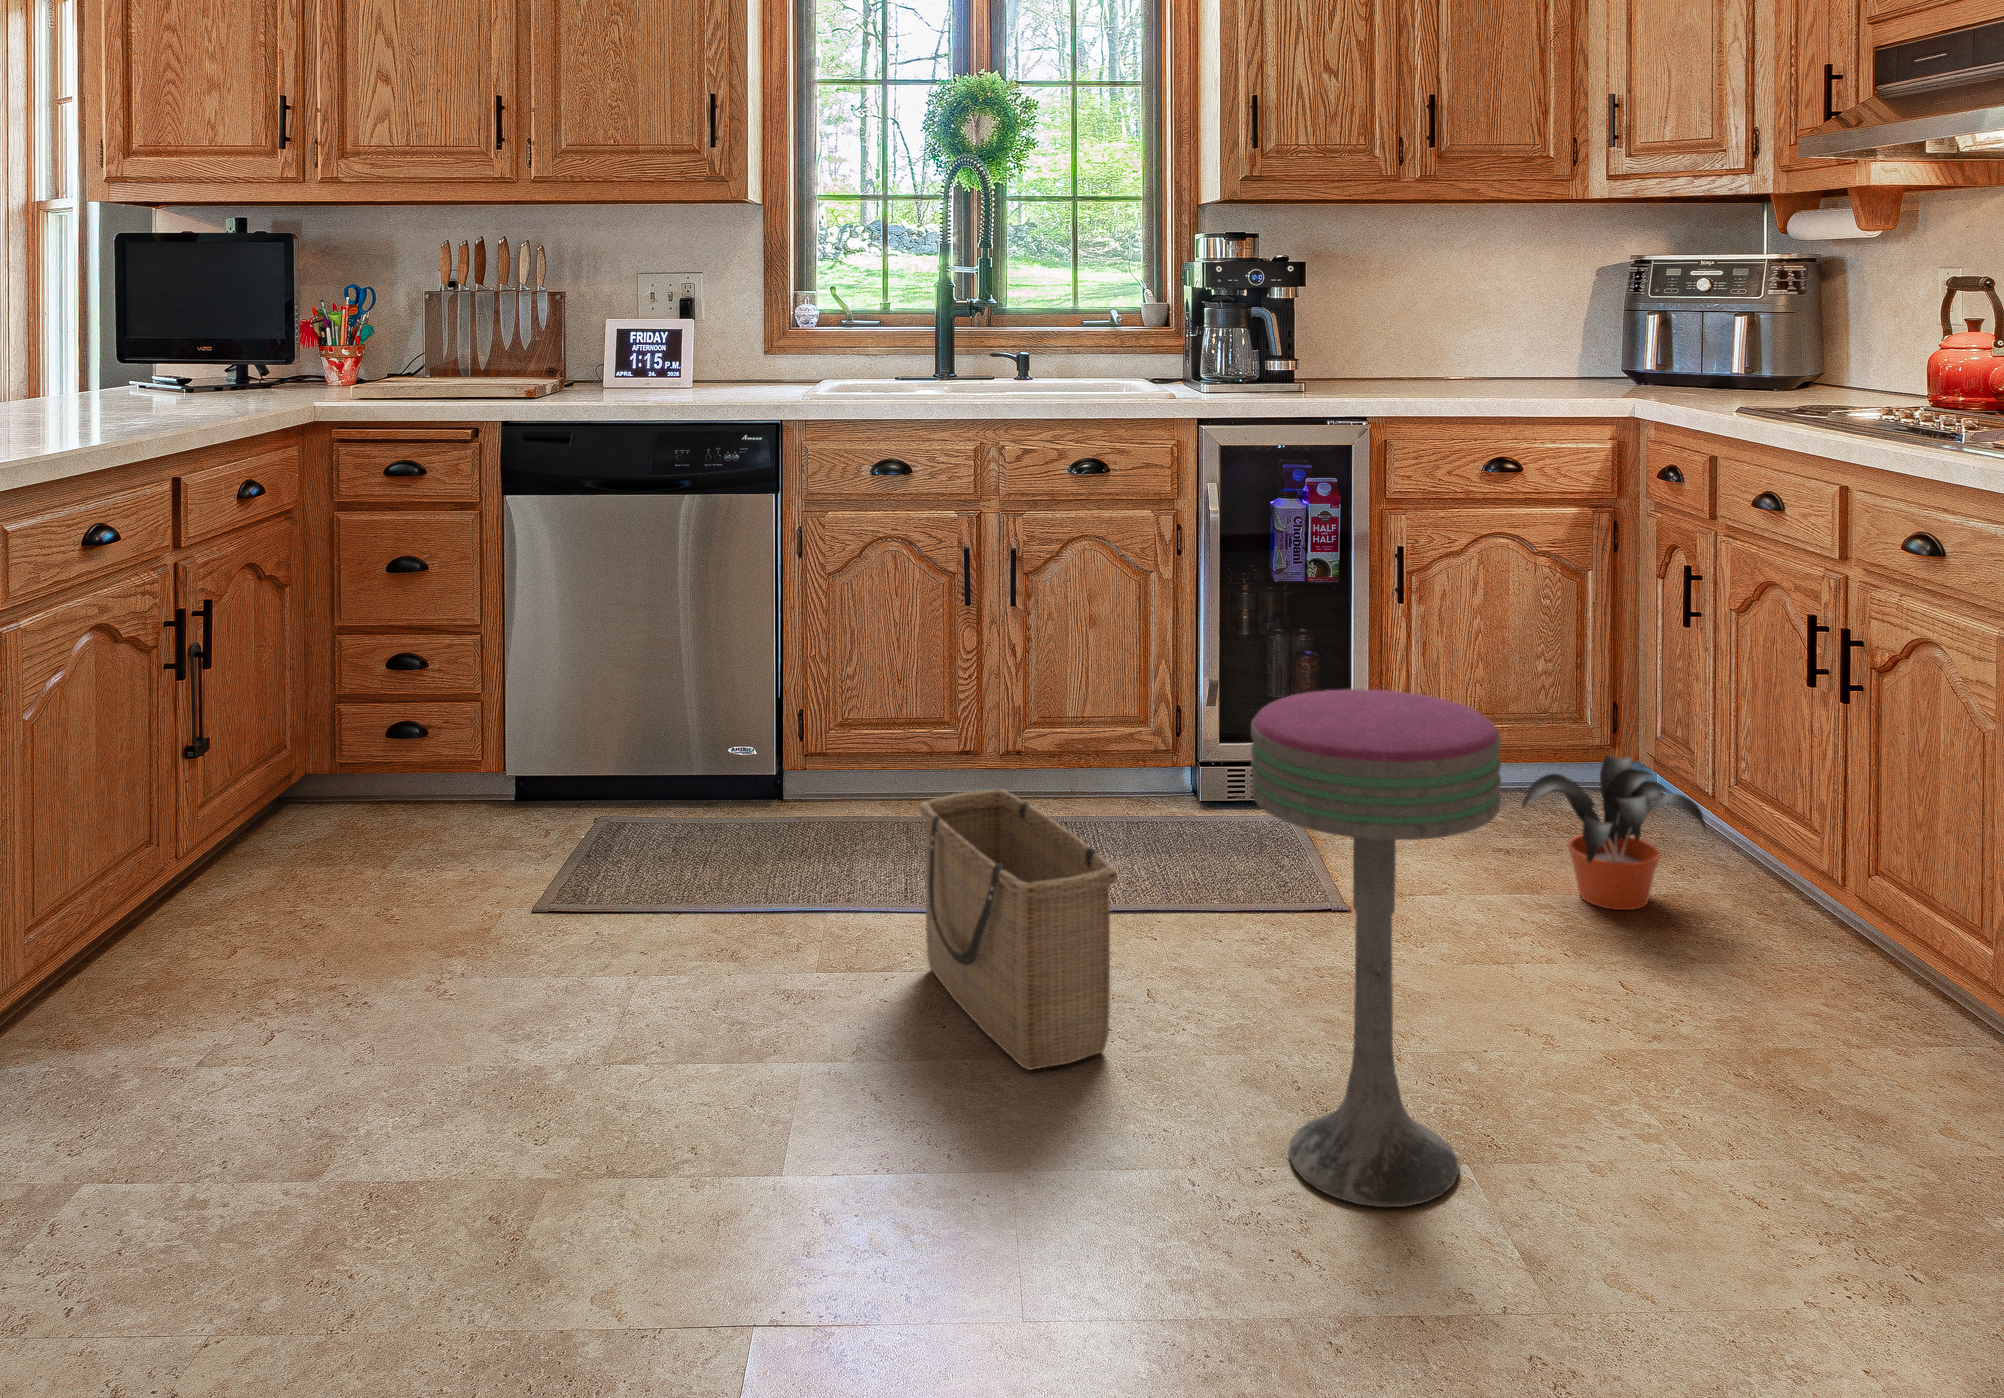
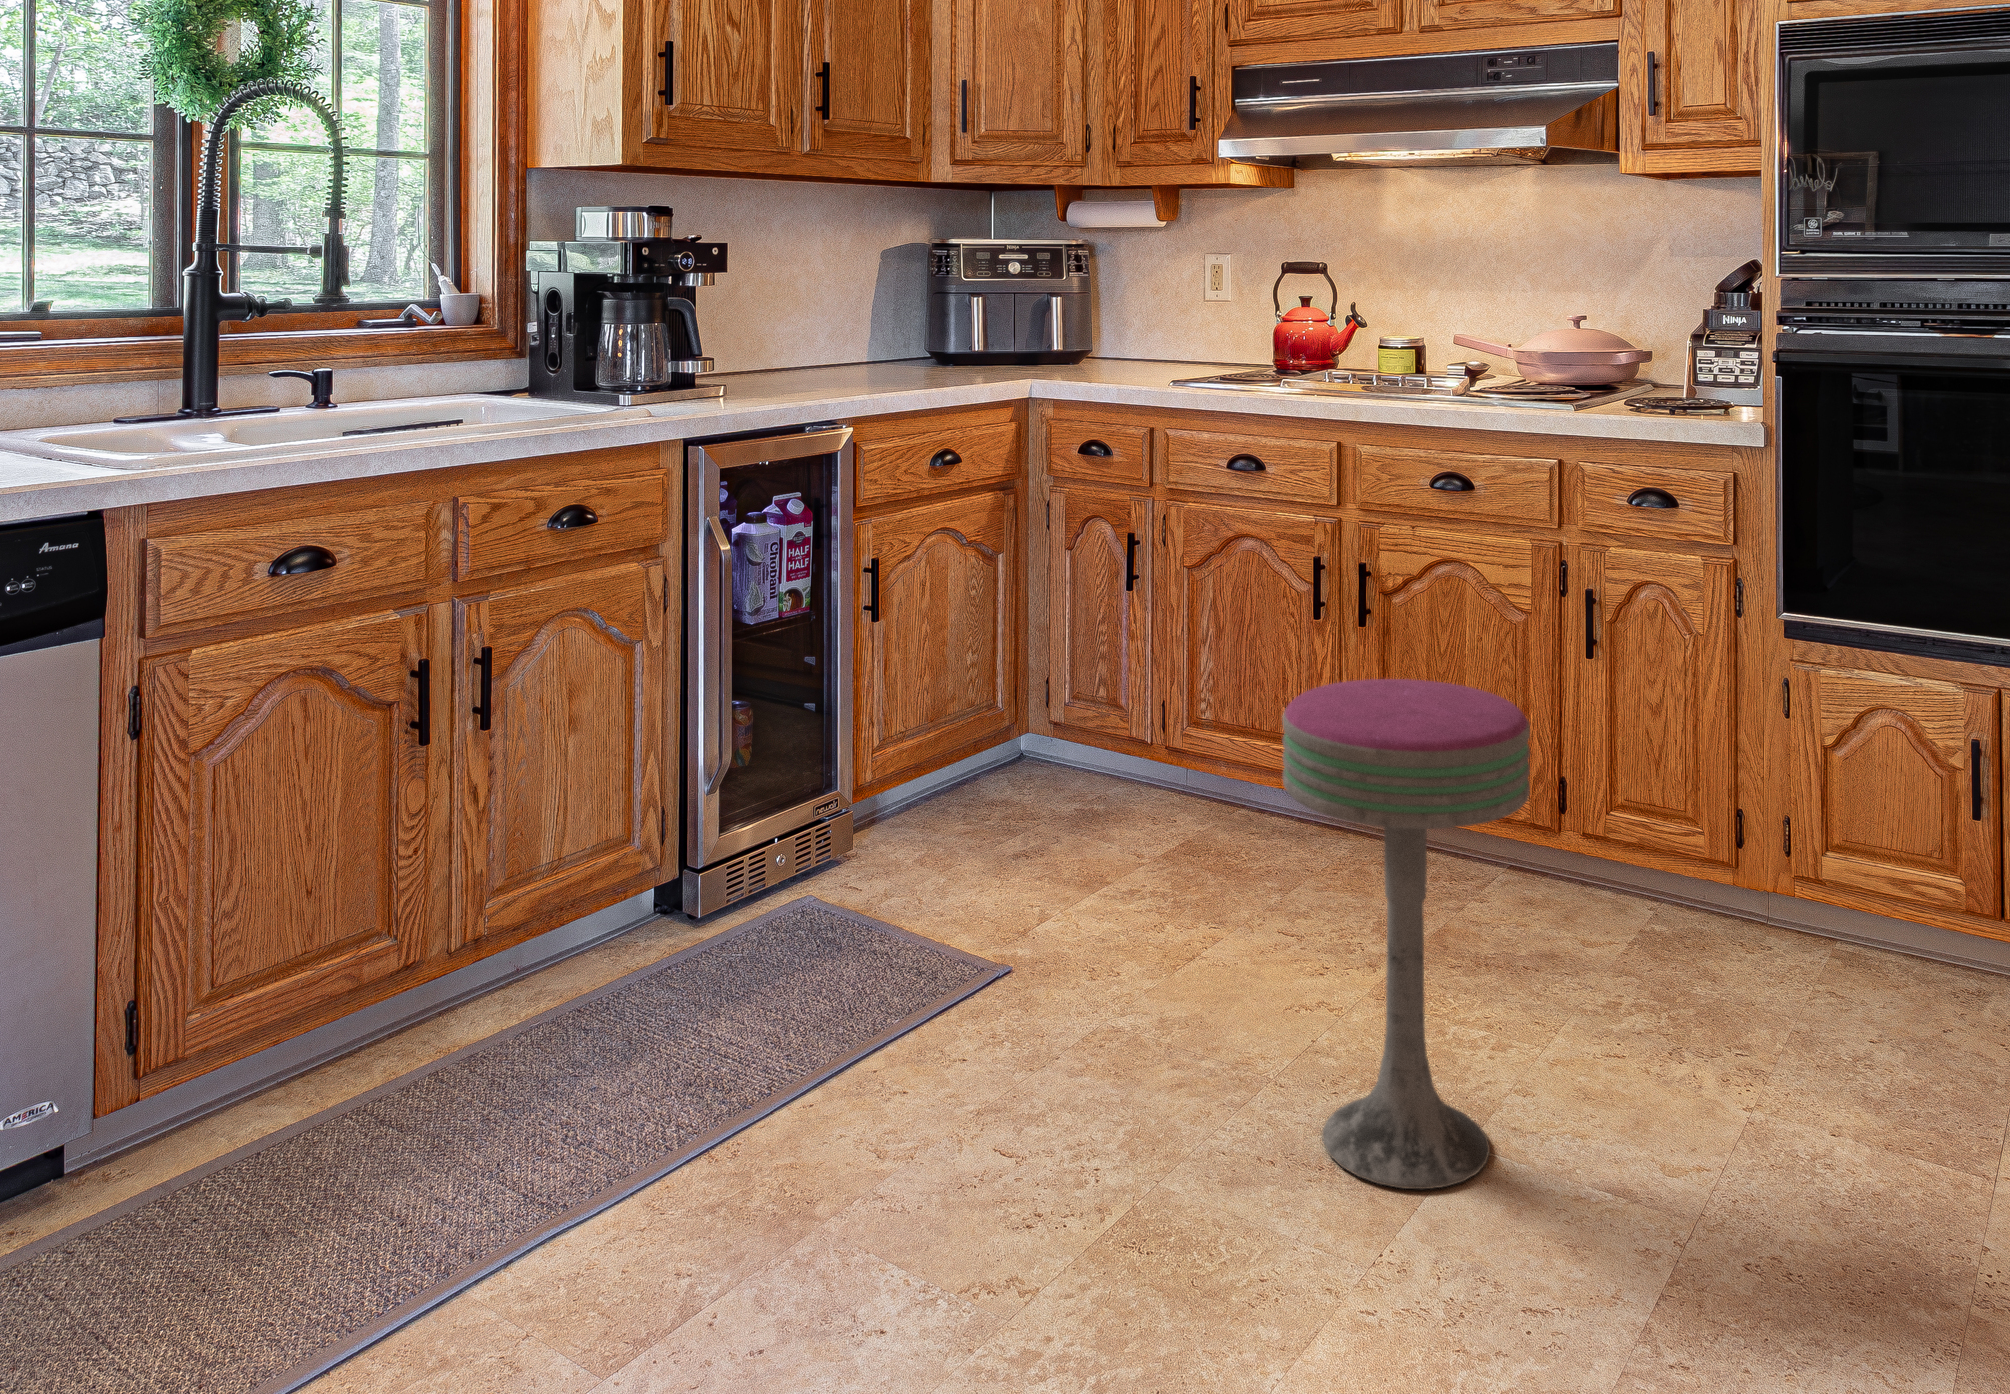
potted plant: present [1522,755,1706,910] -> none [1084,720,1244,866]
basket: present [920,789,1117,1070] -> none [723,935,1088,1242]

